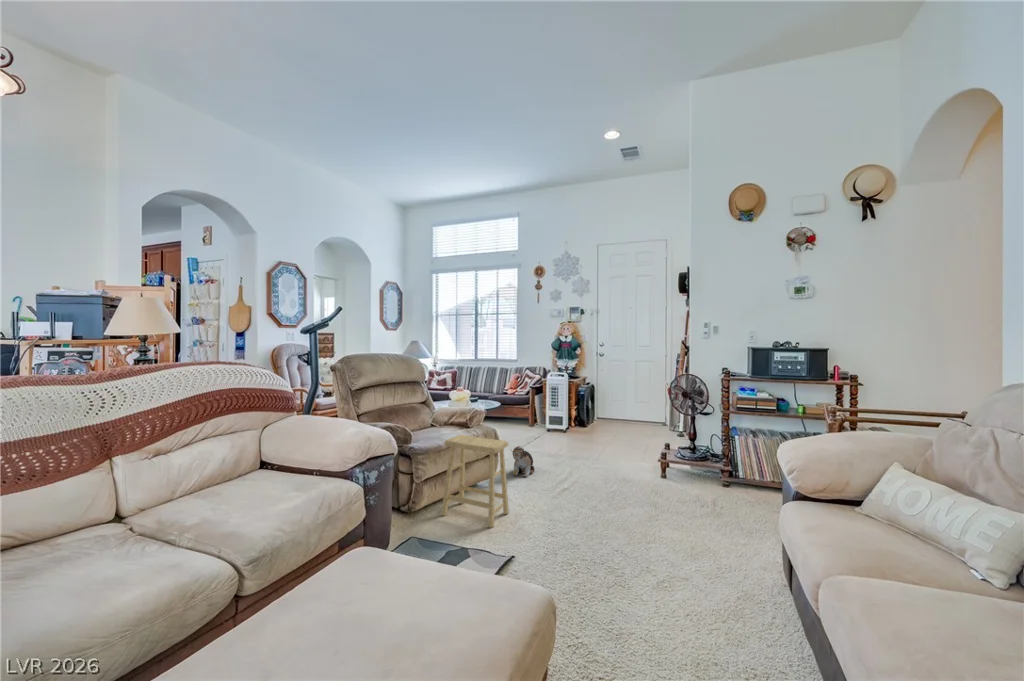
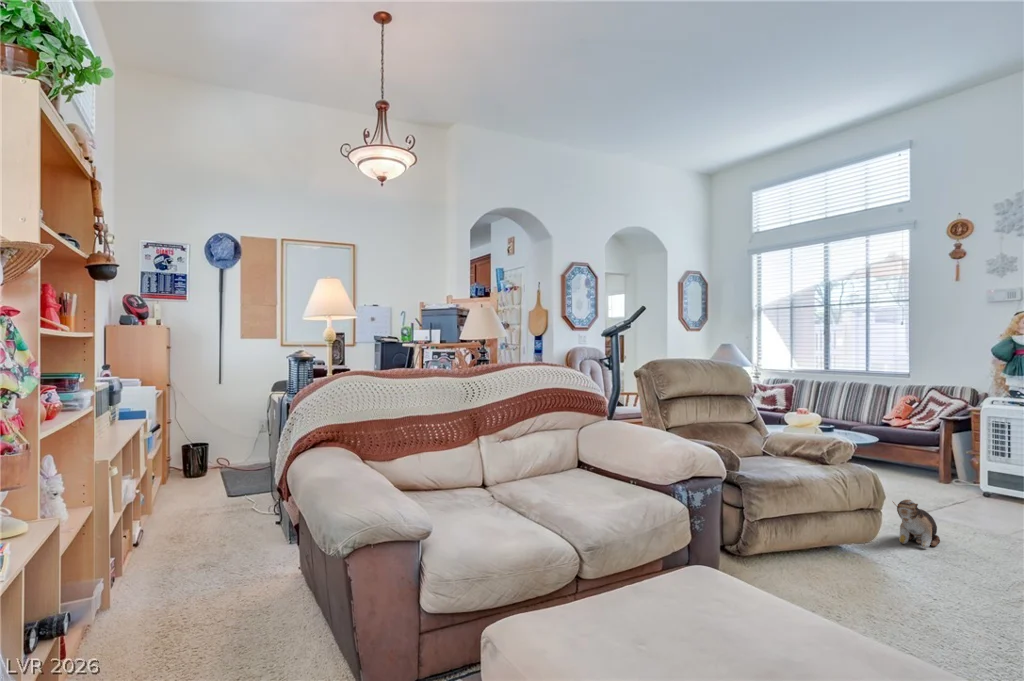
footstool: present [441,435,509,528] -> none [782,467,892,601]

